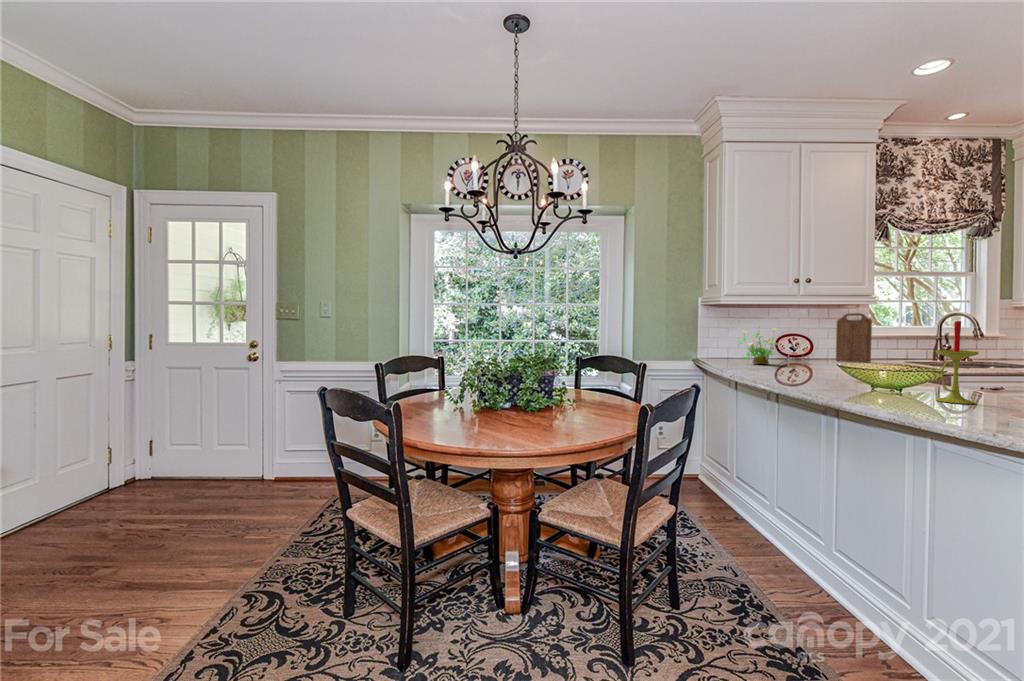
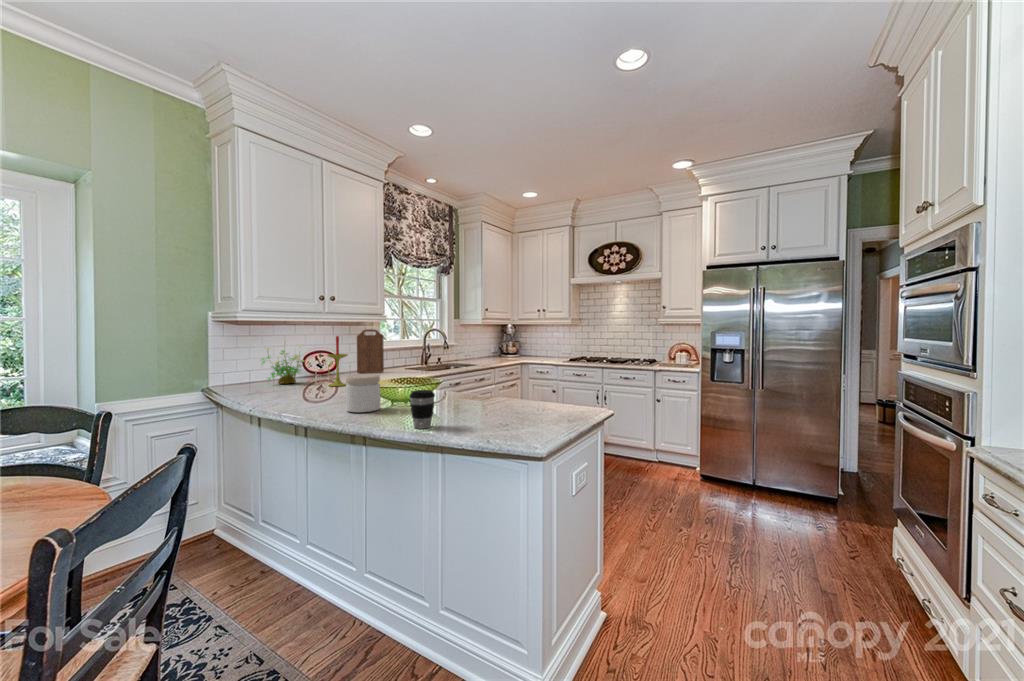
candle: present [935,321,979,404] -> present [327,336,348,386]
jar: none [819,356,858,392] -> present [346,375,380,413]
coffee cup: none [888,372,922,411] -> present [410,390,435,429]

